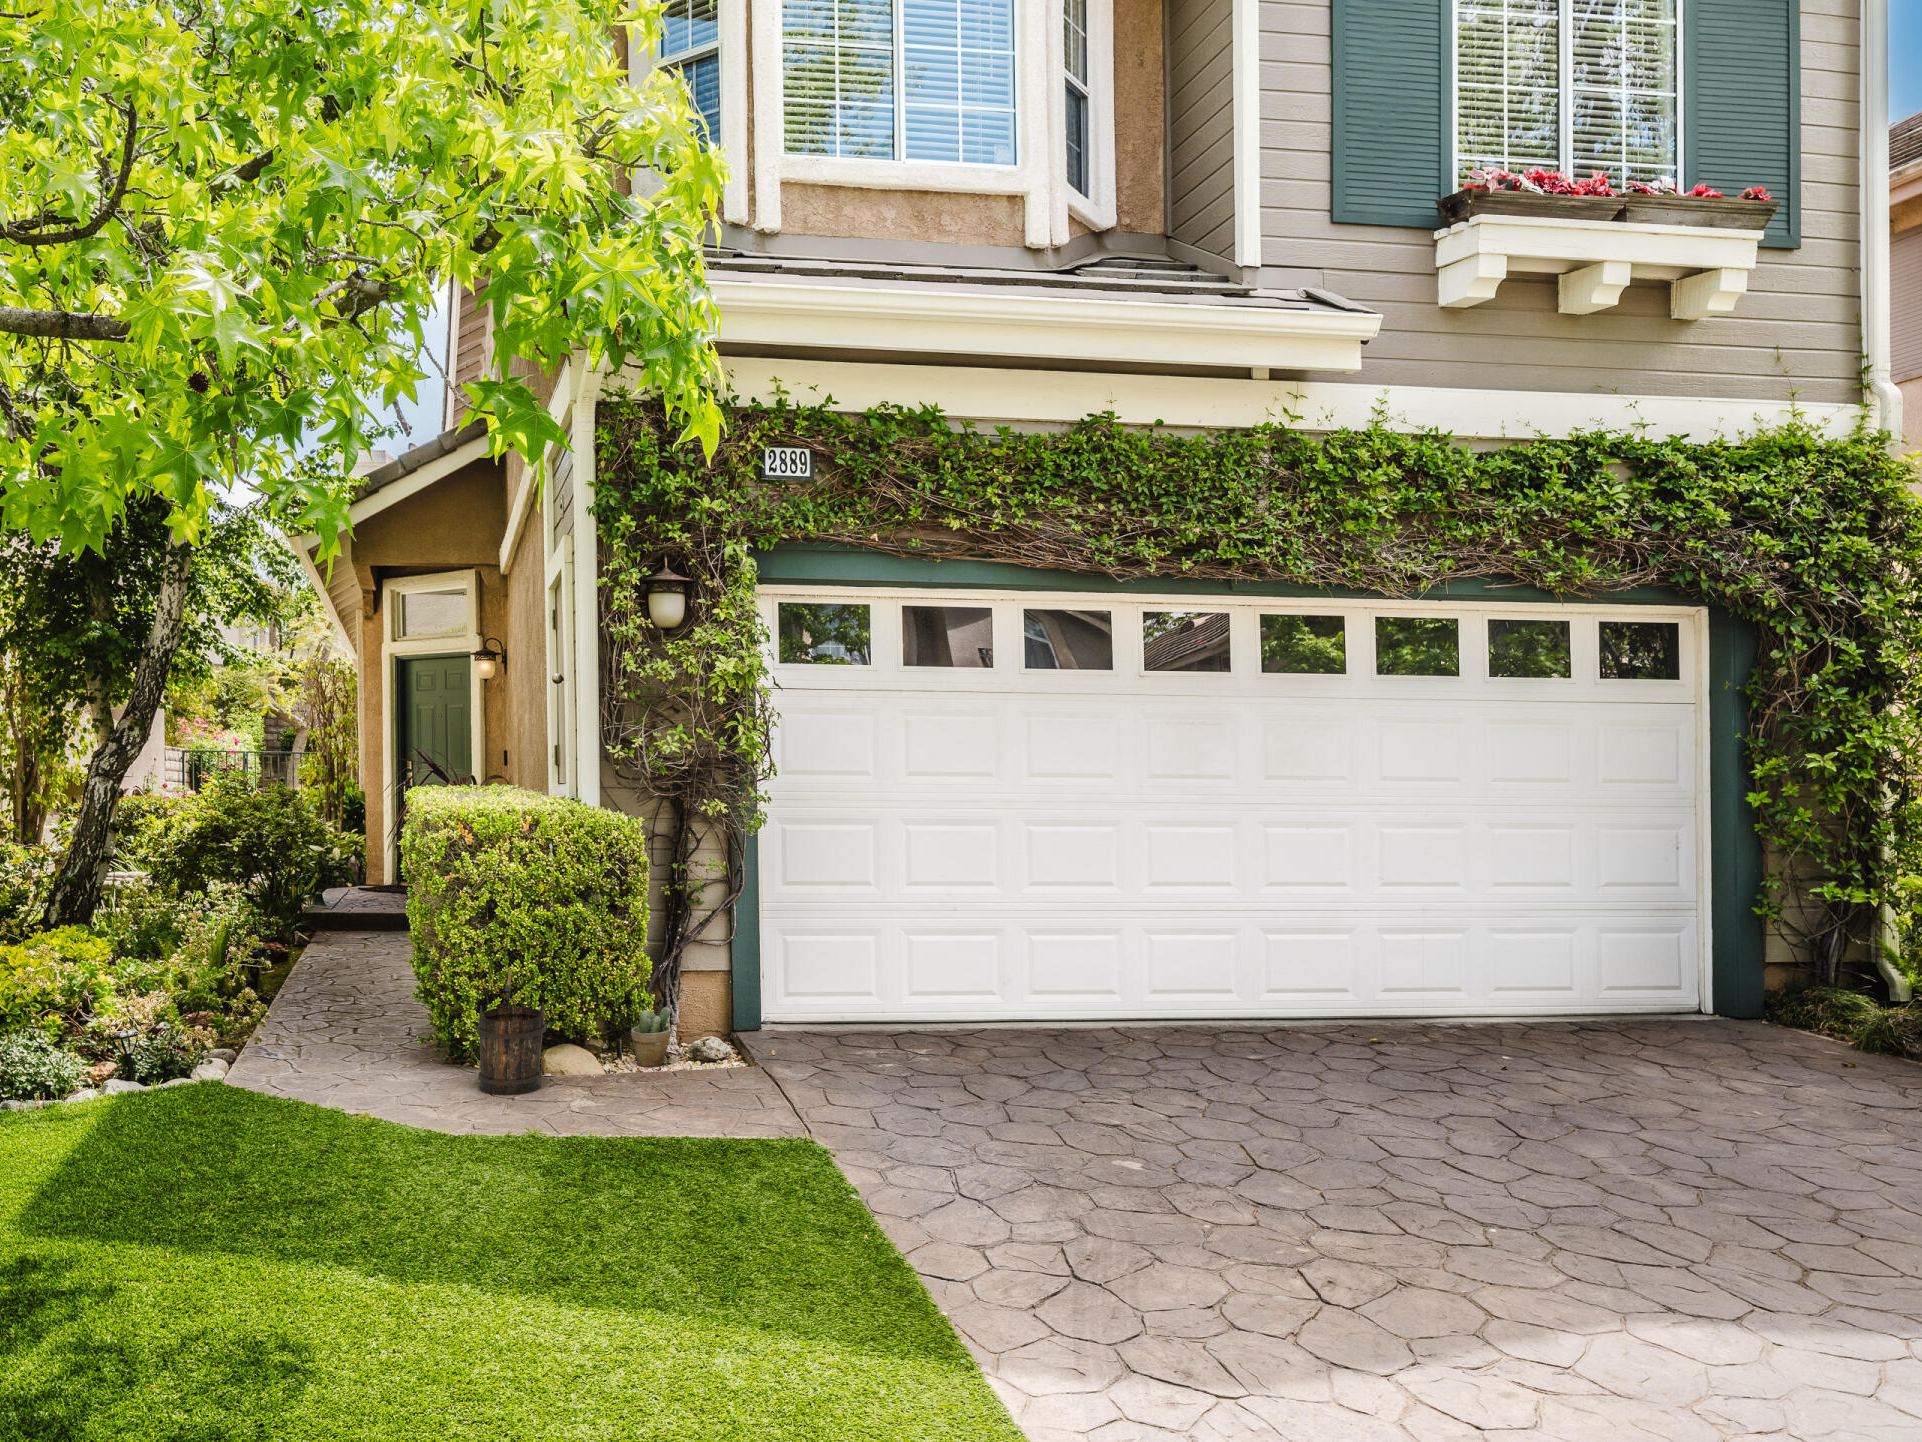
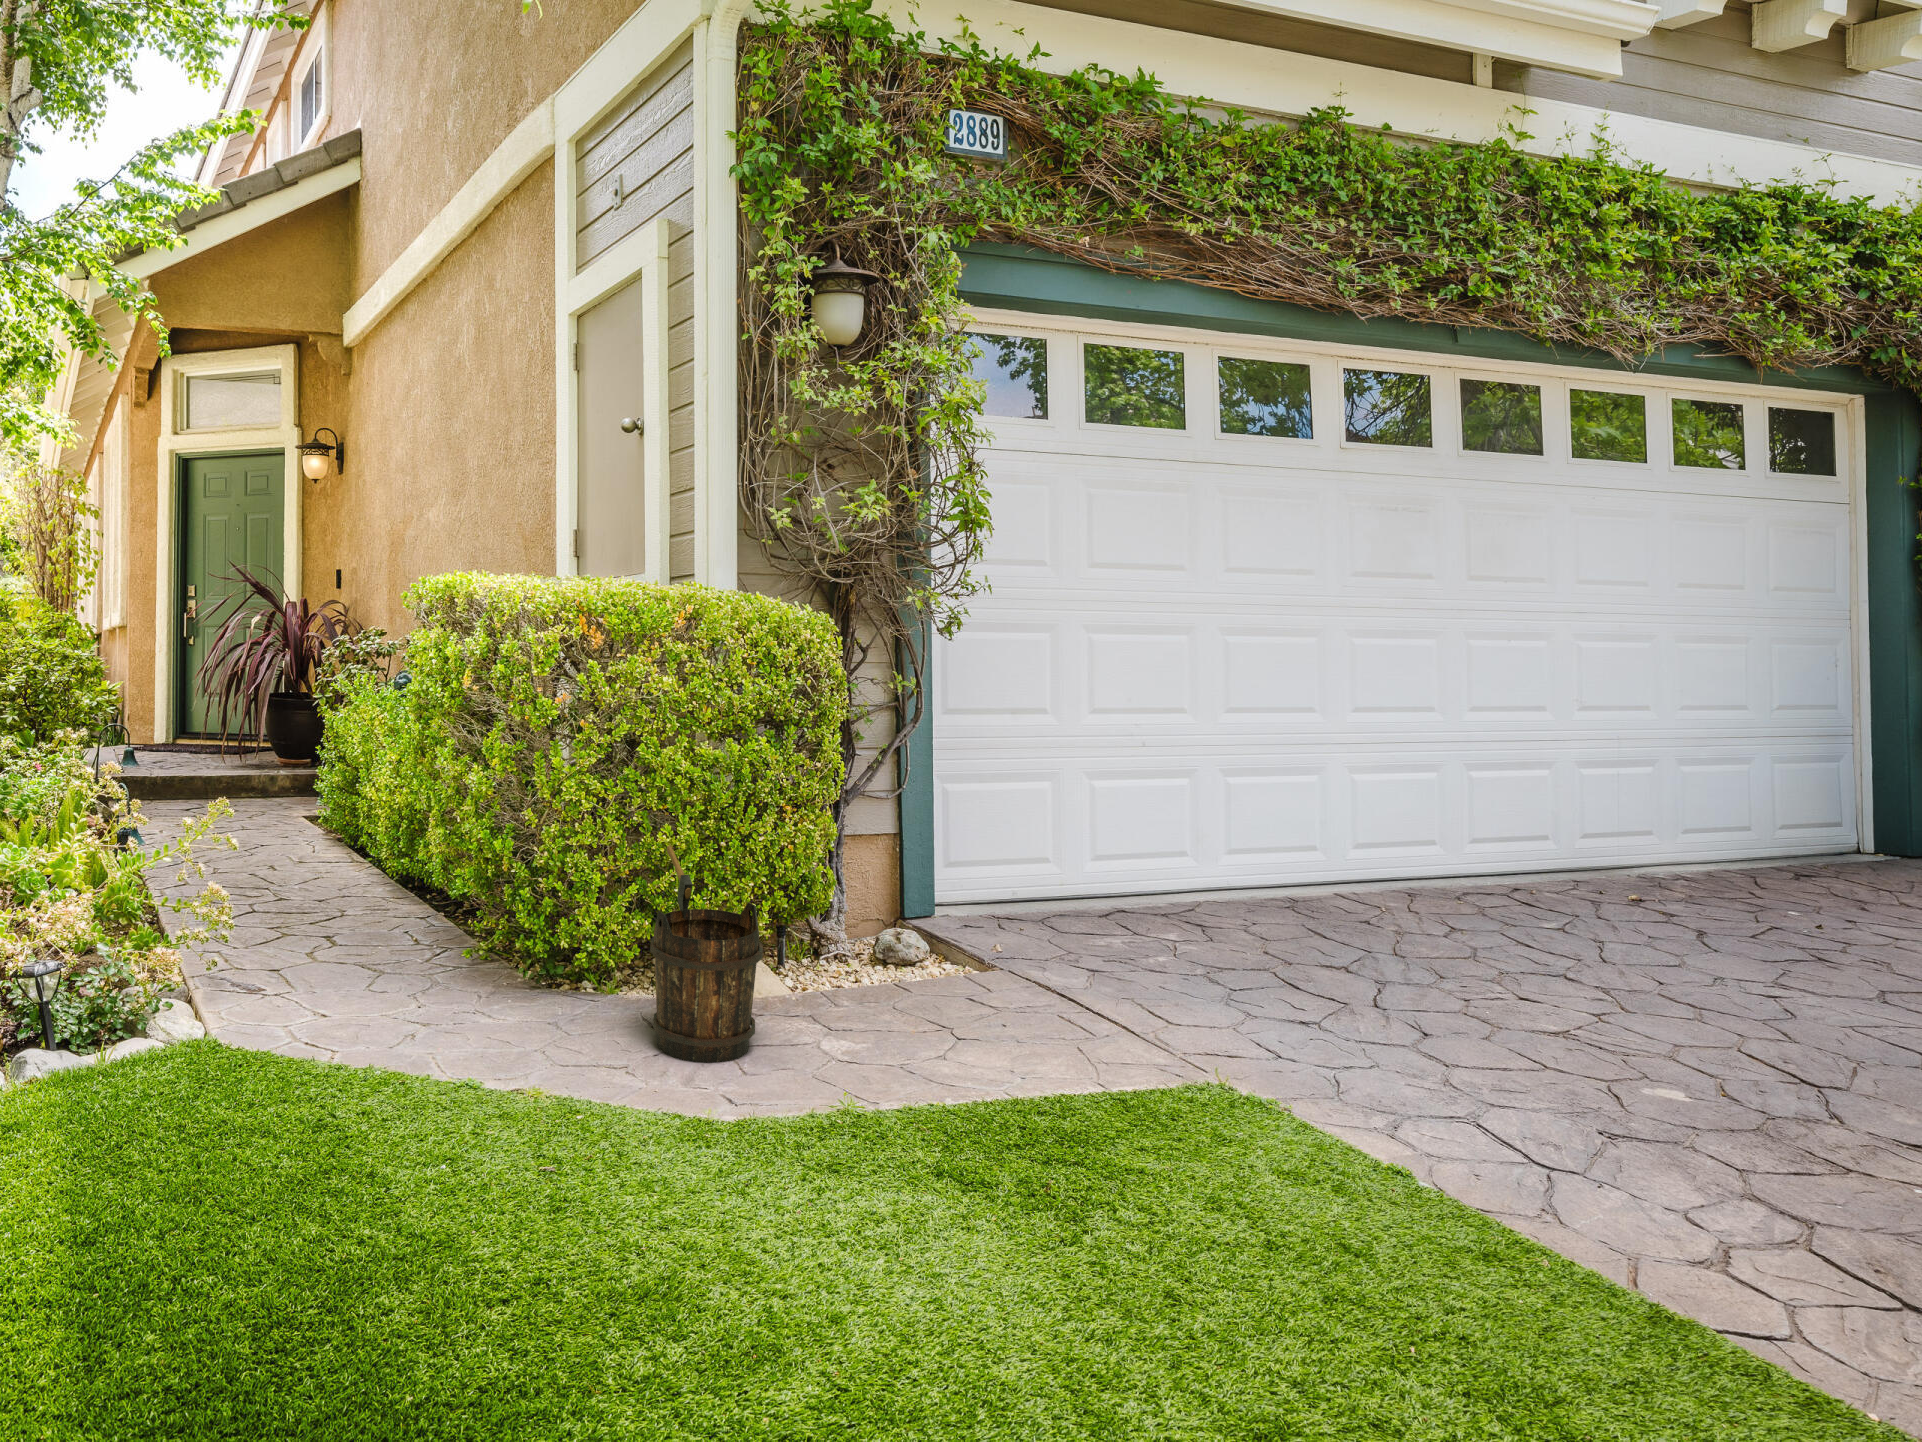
potted plant: present [631,1007,671,1067] -> none [820,894,881,987]

